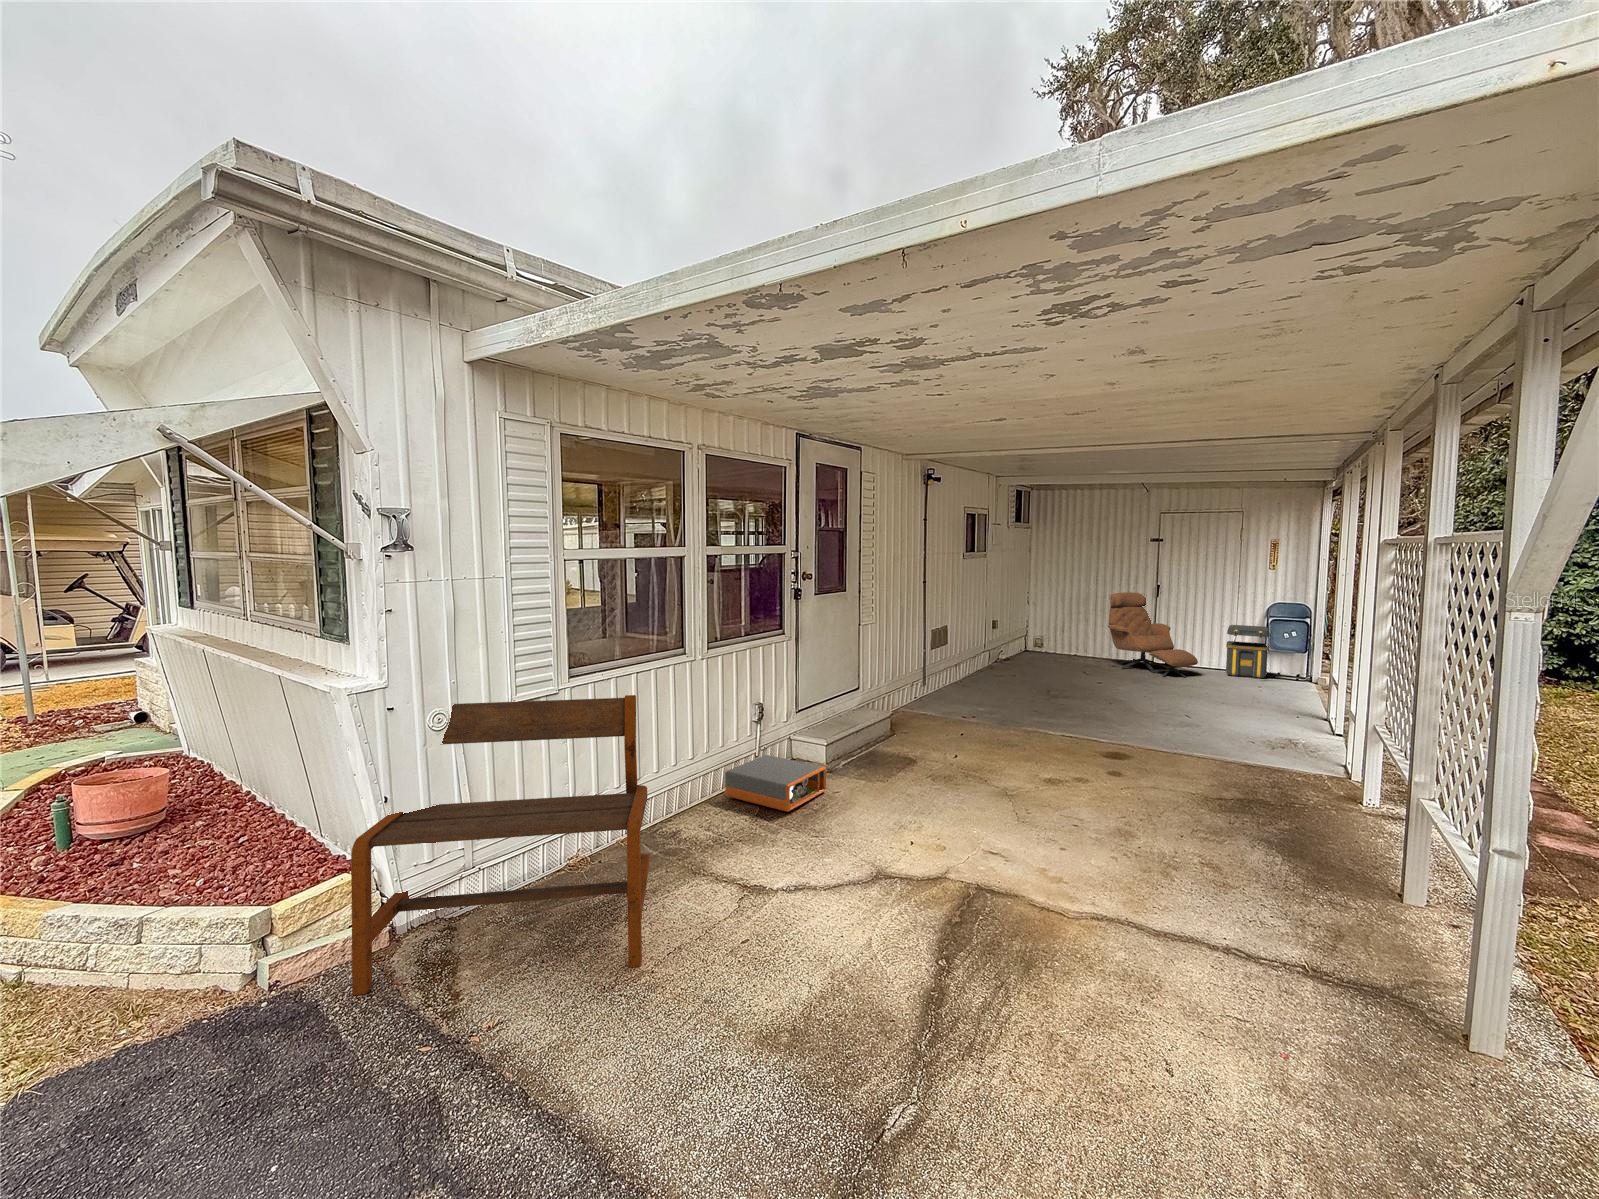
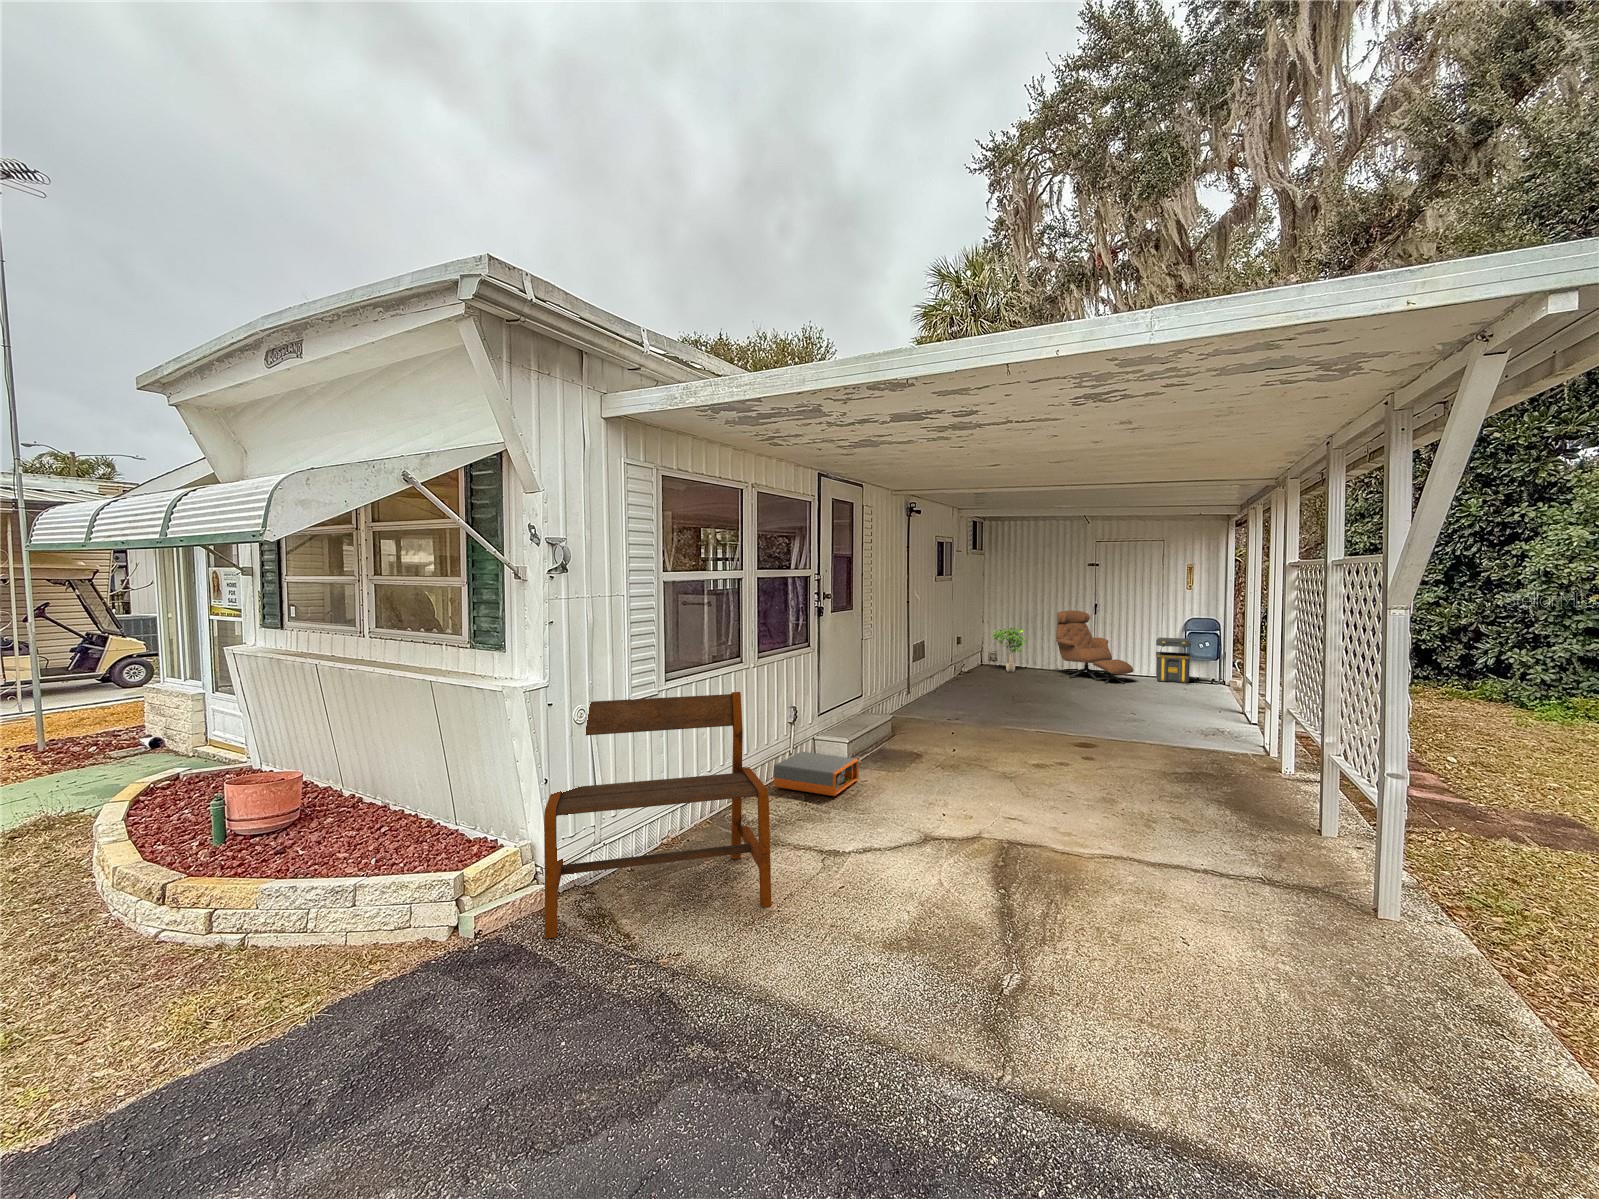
potted plant: none [1033,611,1077,661] -> present [991,628,1028,673]

